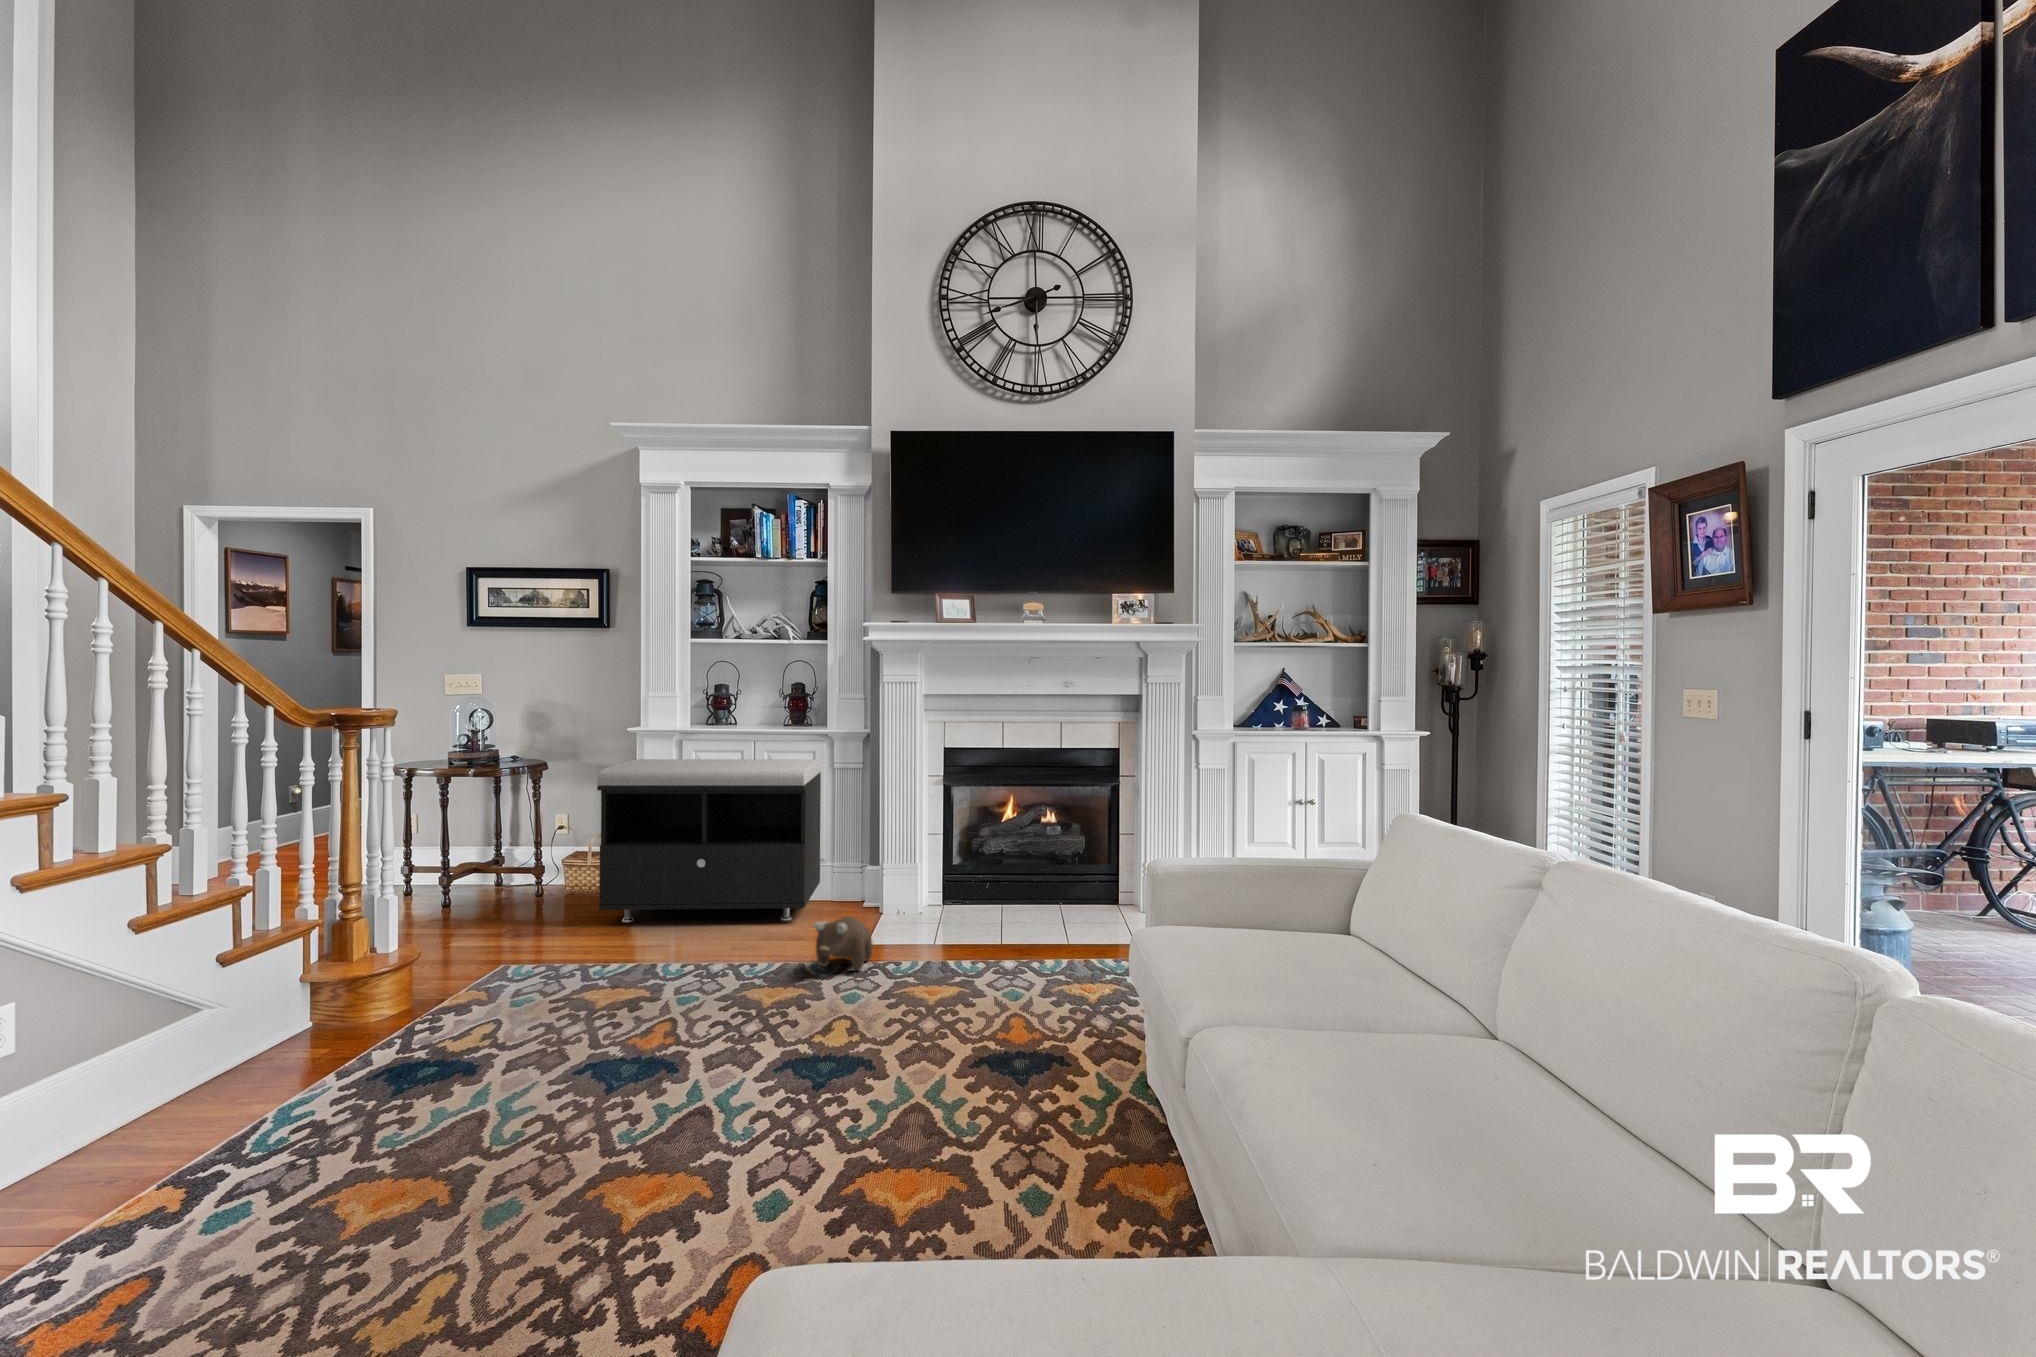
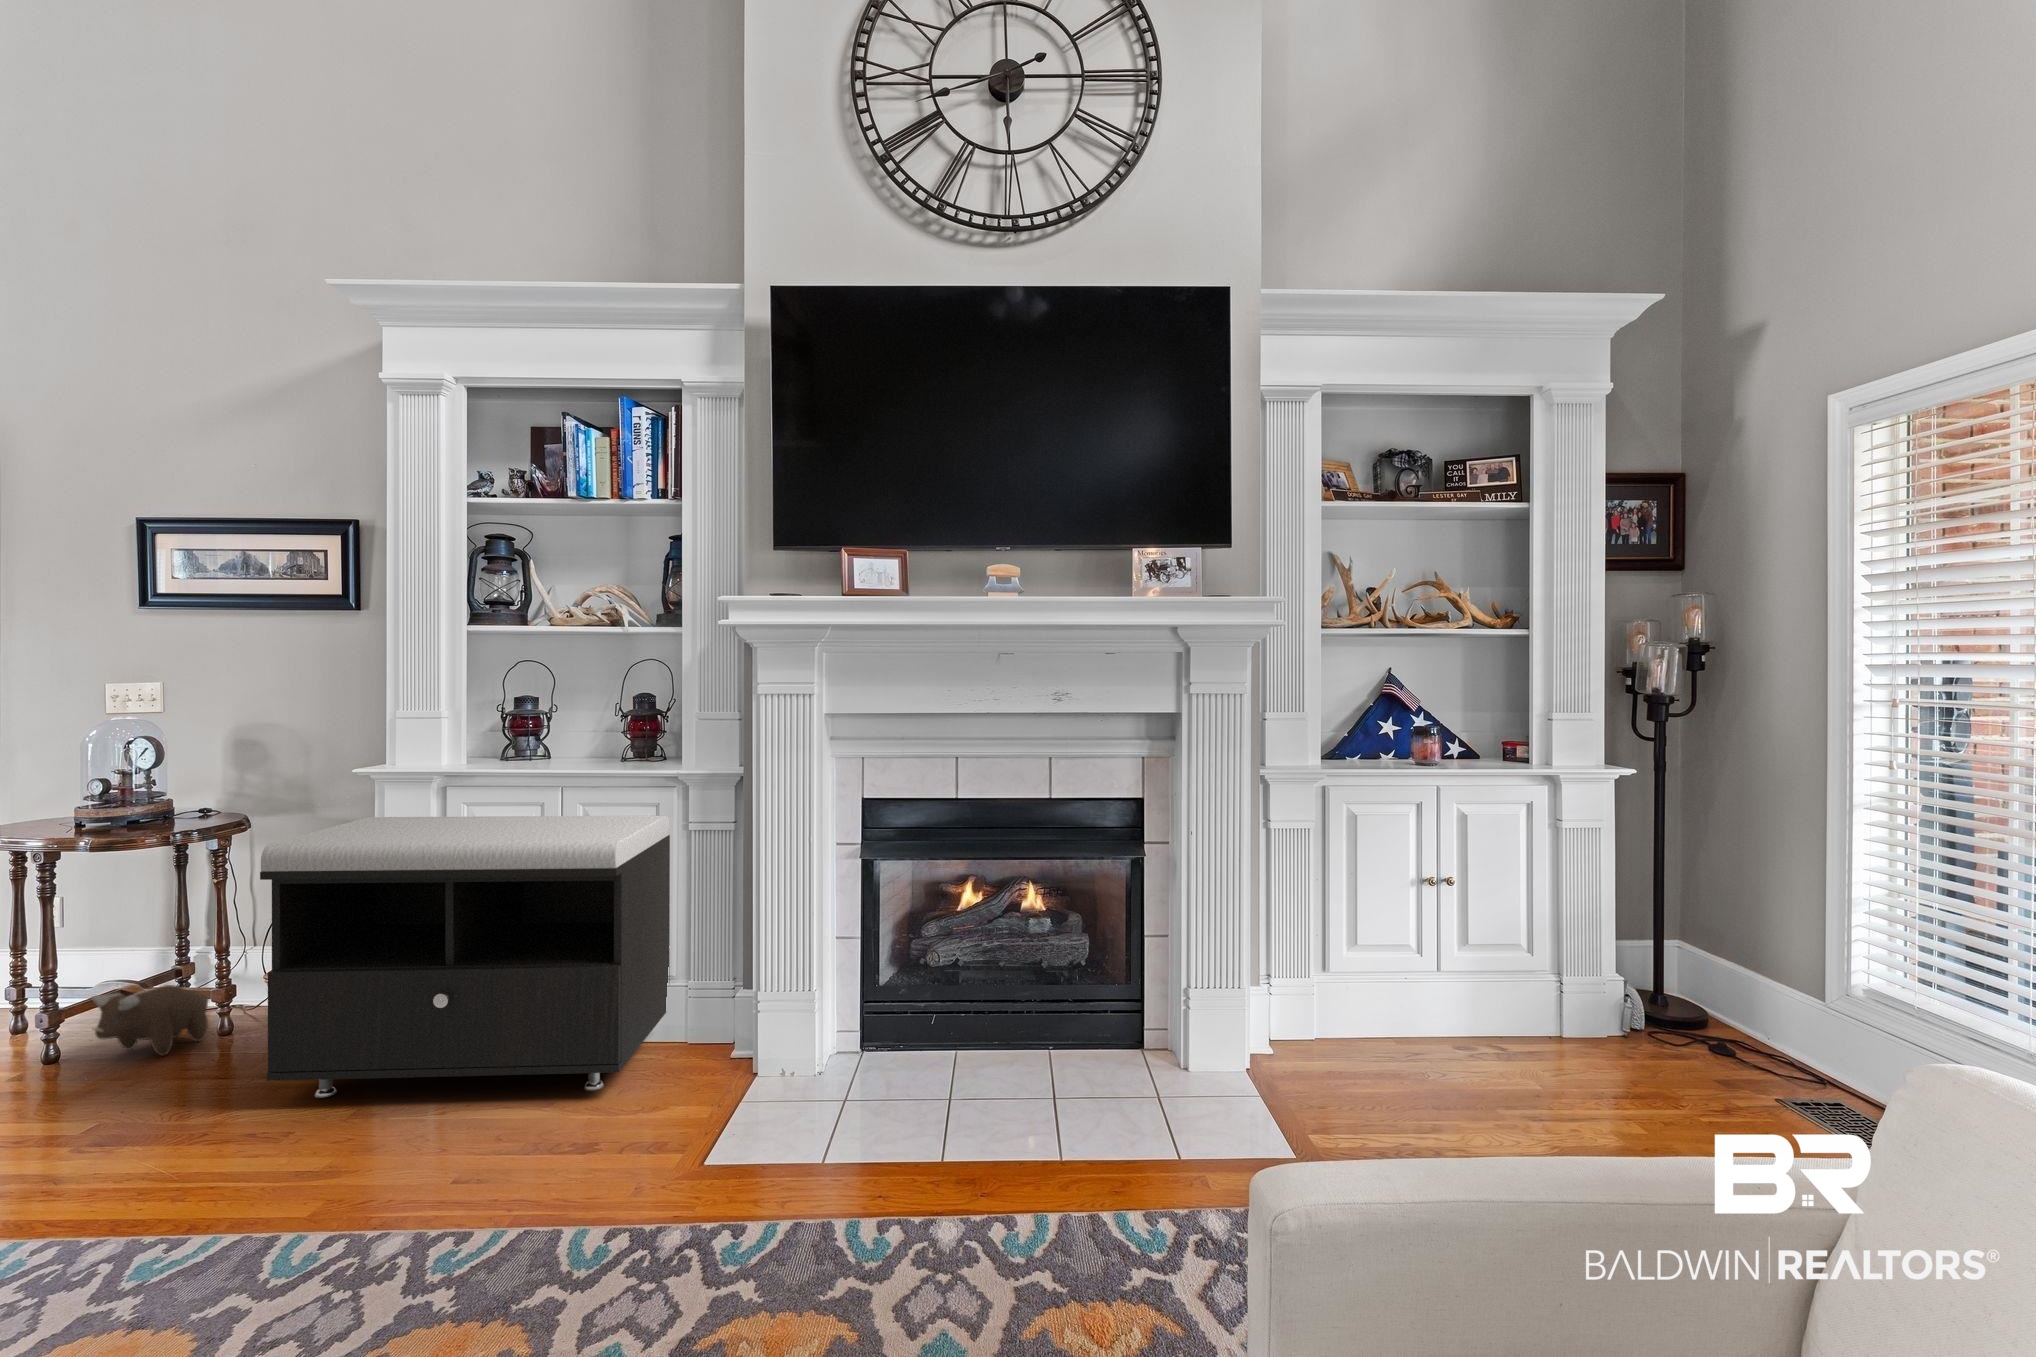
plush toy: present [814,916,873,970] -> present [91,985,208,1056]

